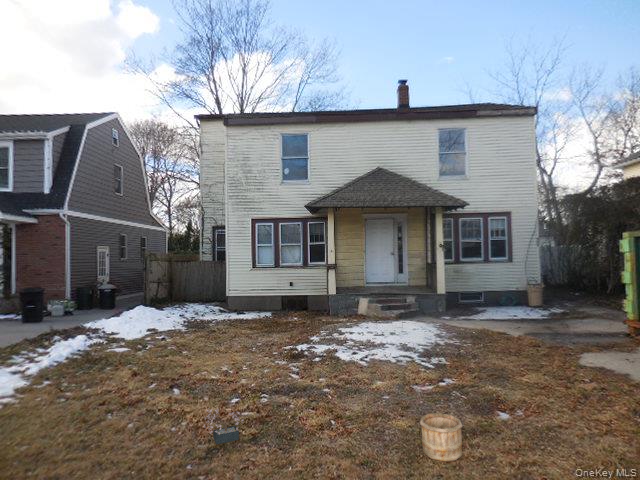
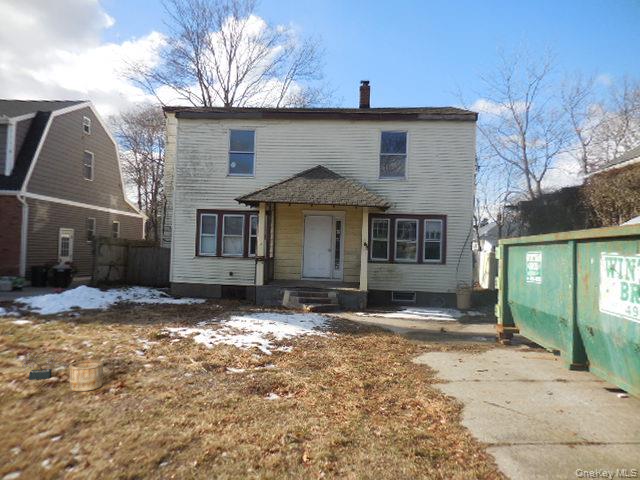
wooden bucket: present [420,413,462,462] -> present [69,360,104,391]

